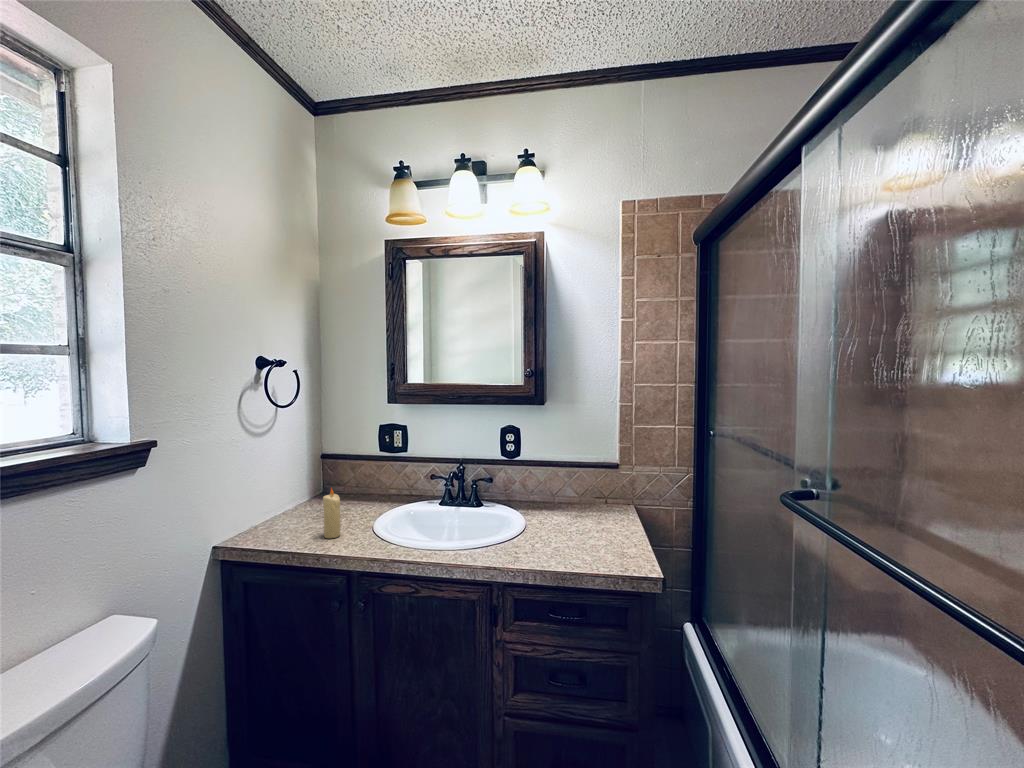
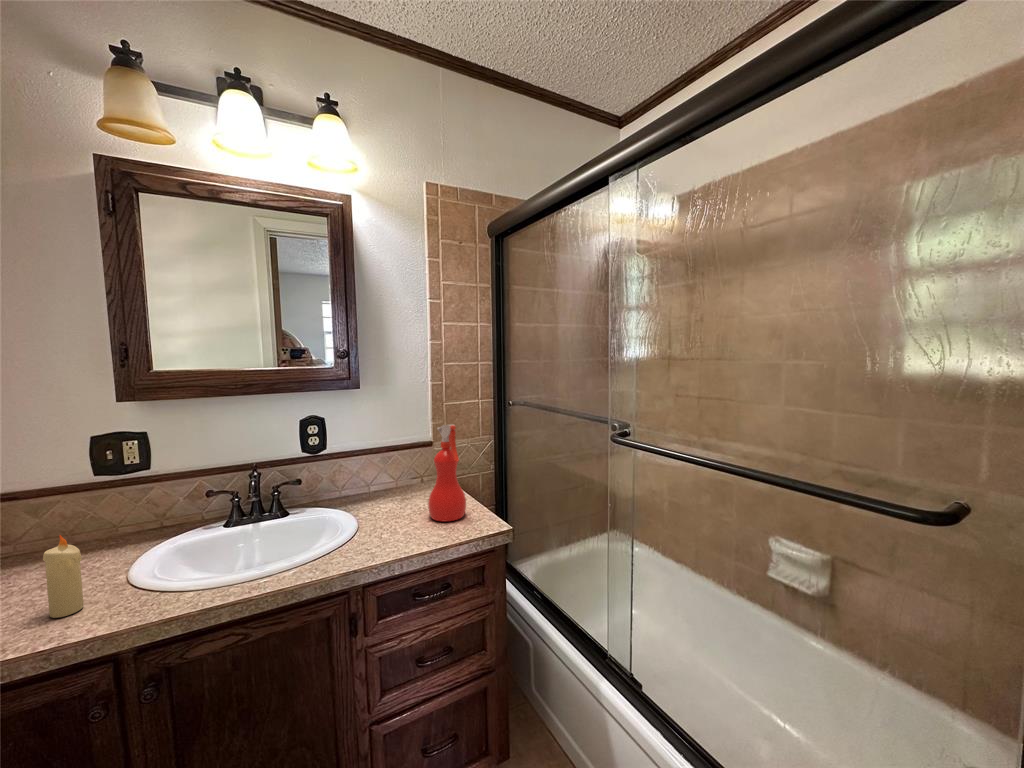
spray bottle: none [581,449,620,547] -> present [428,424,466,522]

